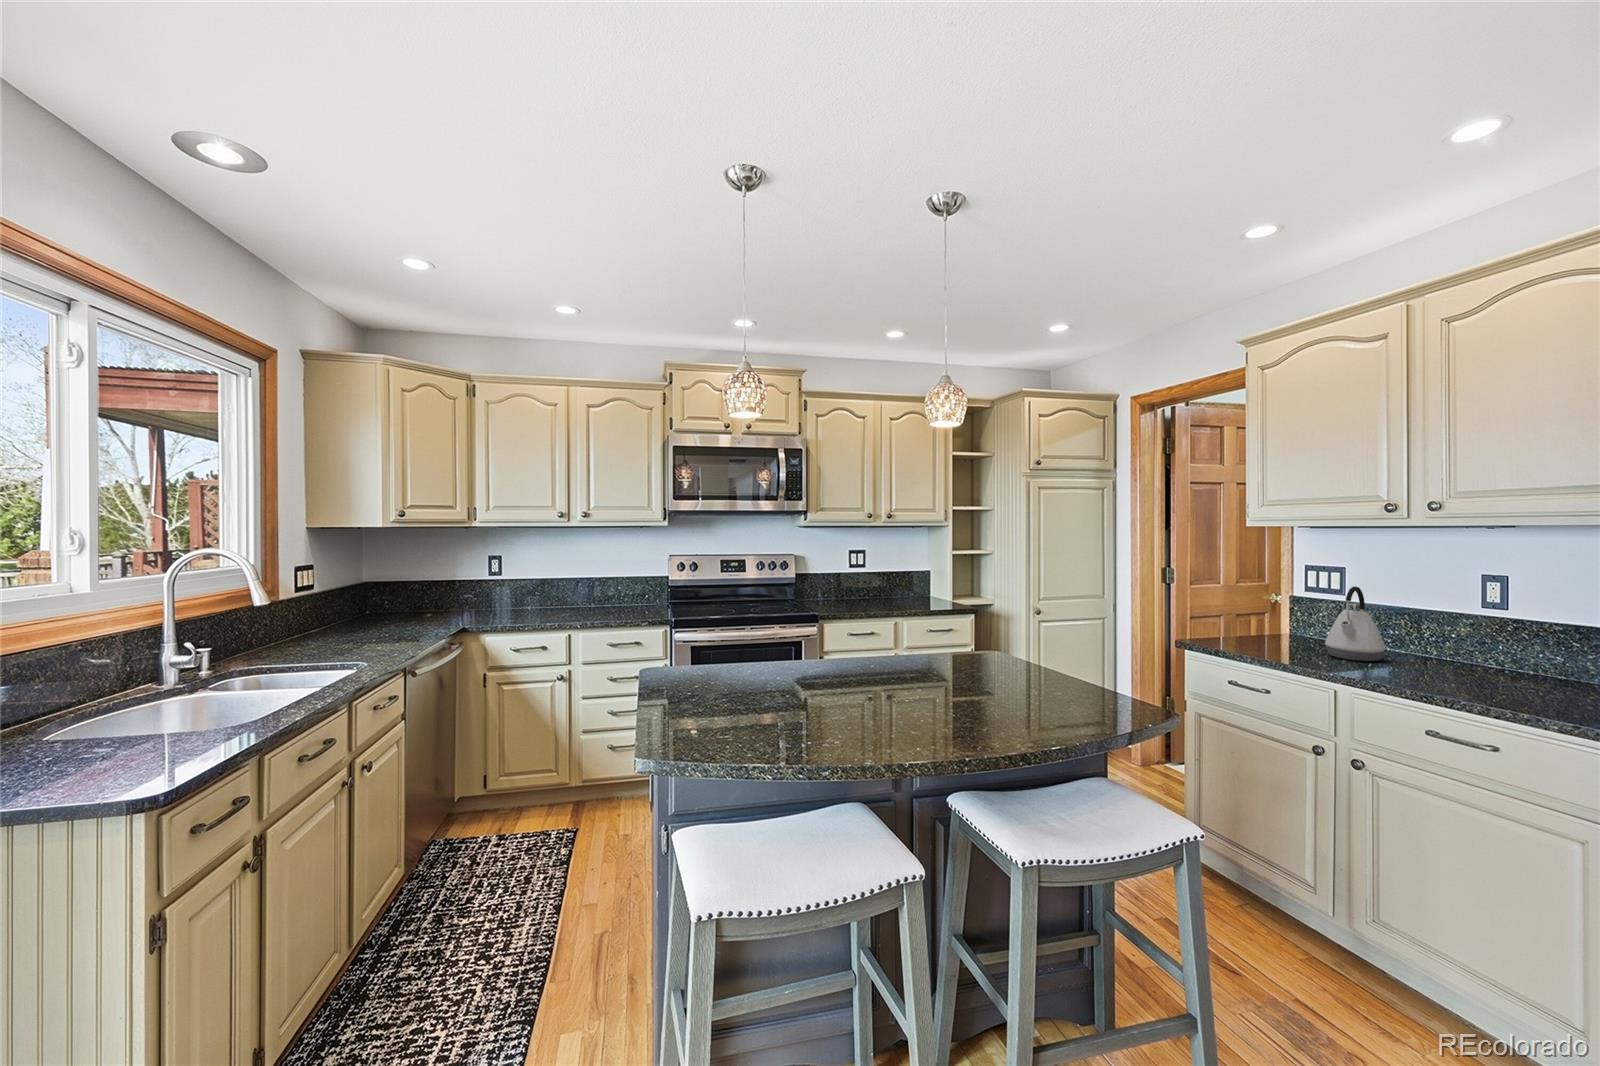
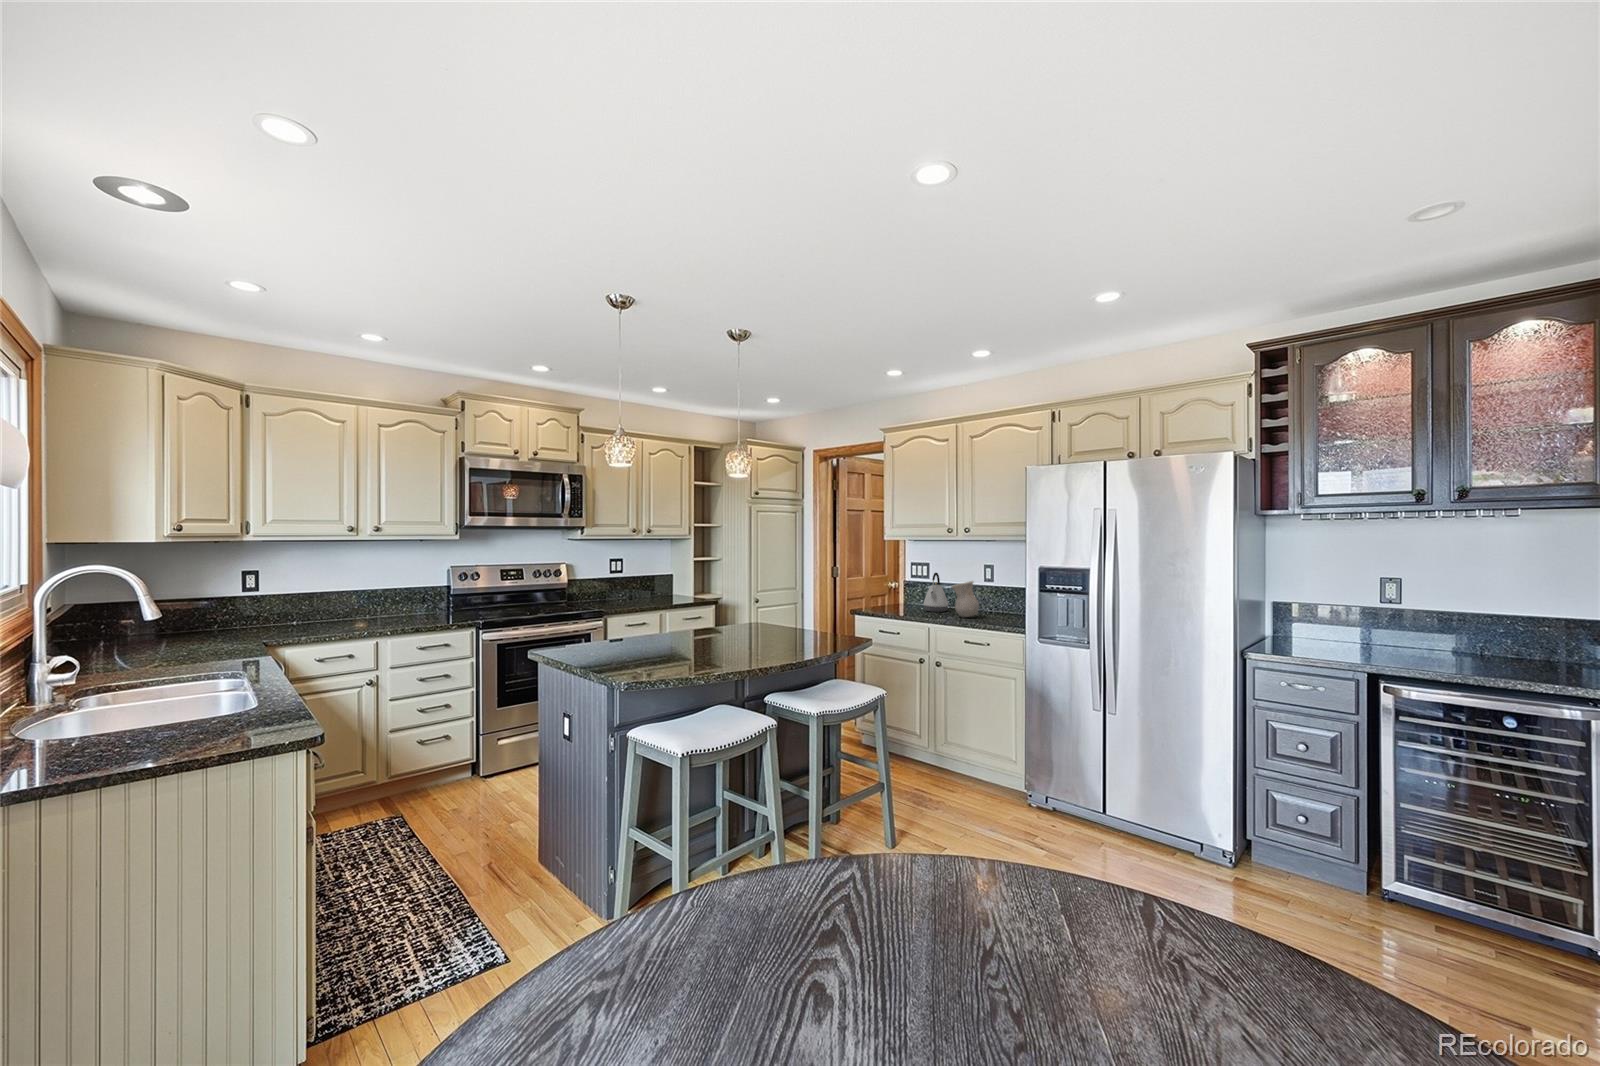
vase: none [1390,608,1468,682] -> present [952,581,979,617]

